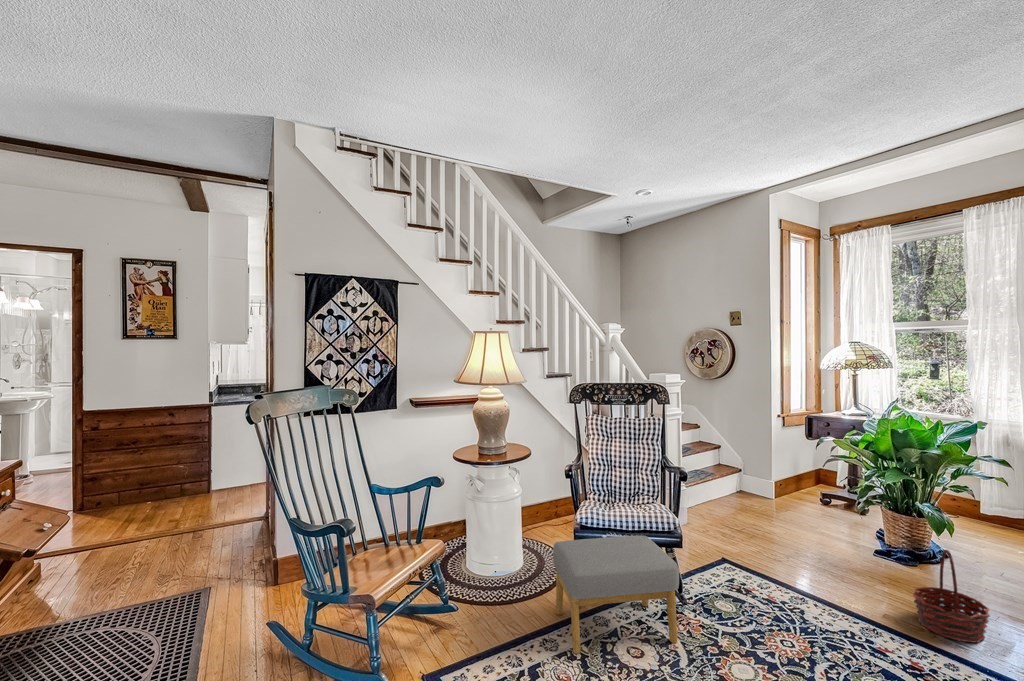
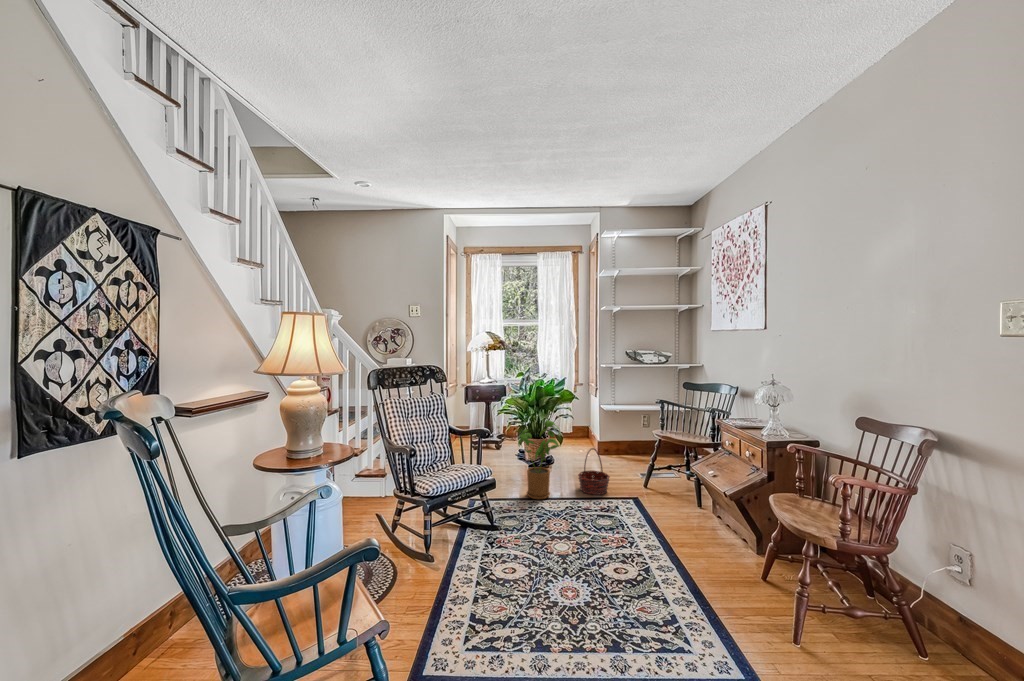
house plant: none [792,479,872,602] -> present [518,421,560,499]
footstool: present [553,536,679,654] -> none [424,490,522,601]

